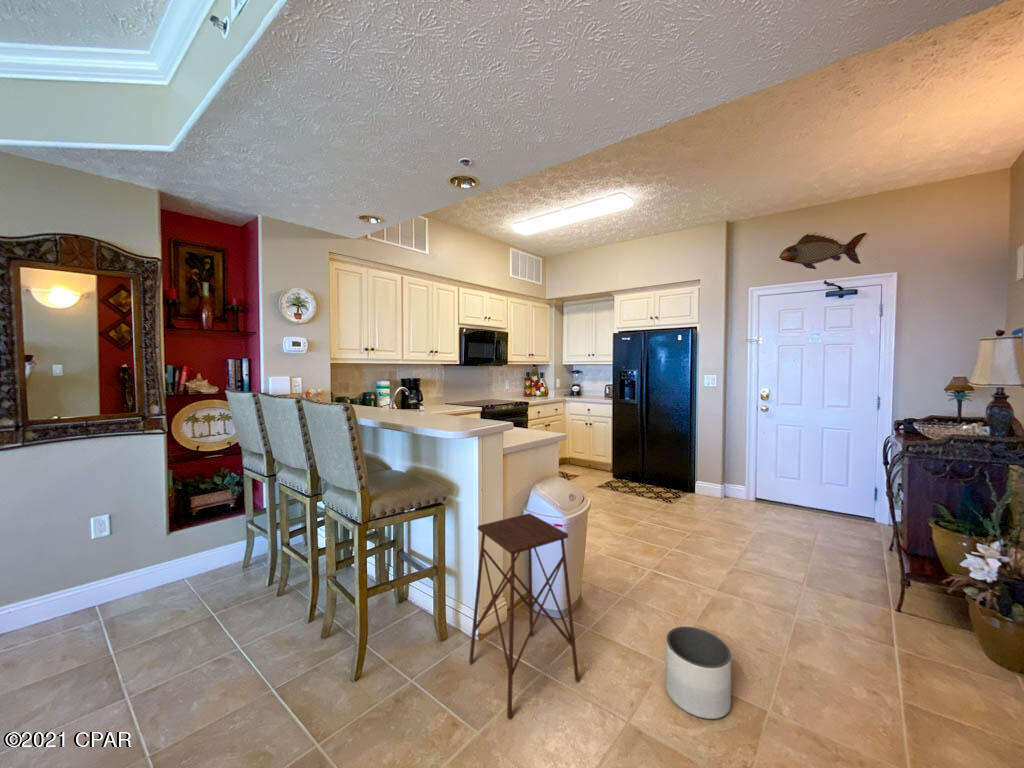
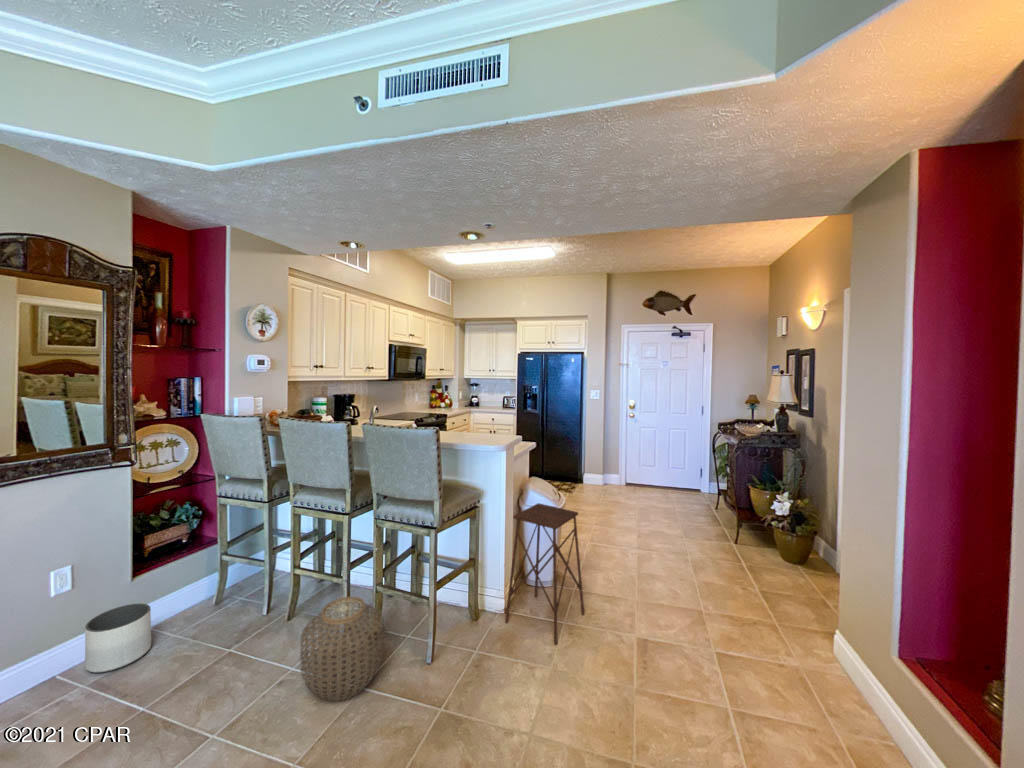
woven basket: none [193,592,300,712] -> present [300,597,384,701]
planter: present [665,627,731,719] -> present [85,603,151,673]

